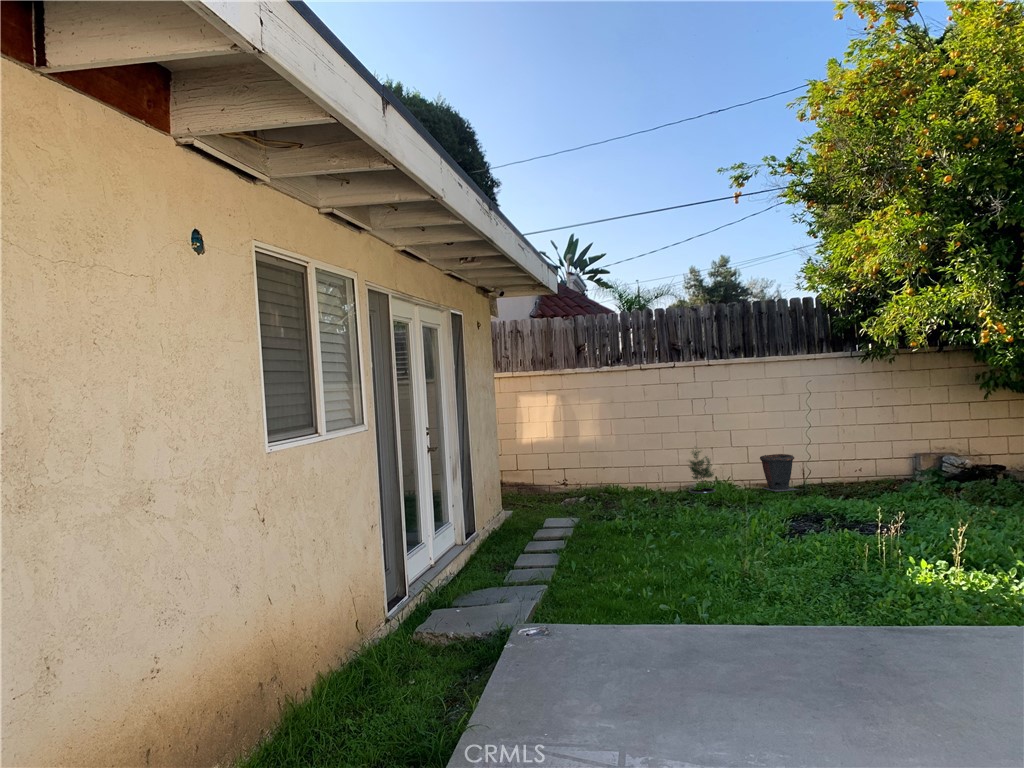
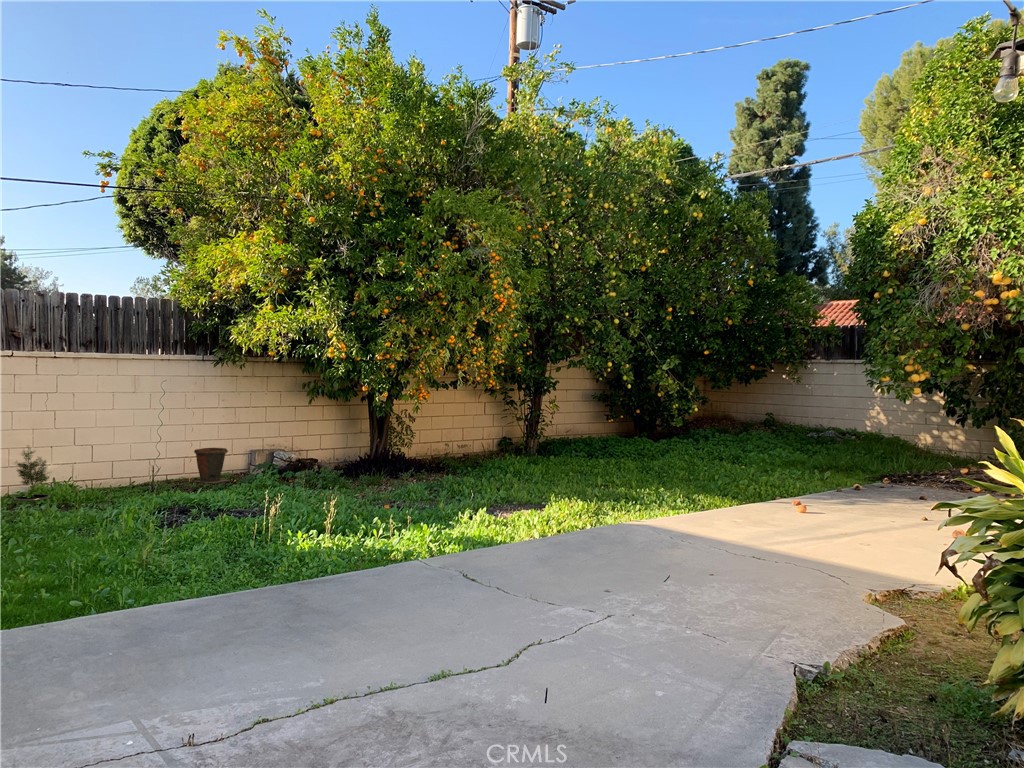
bucket: present [760,454,798,491] -> present [194,448,229,483]

